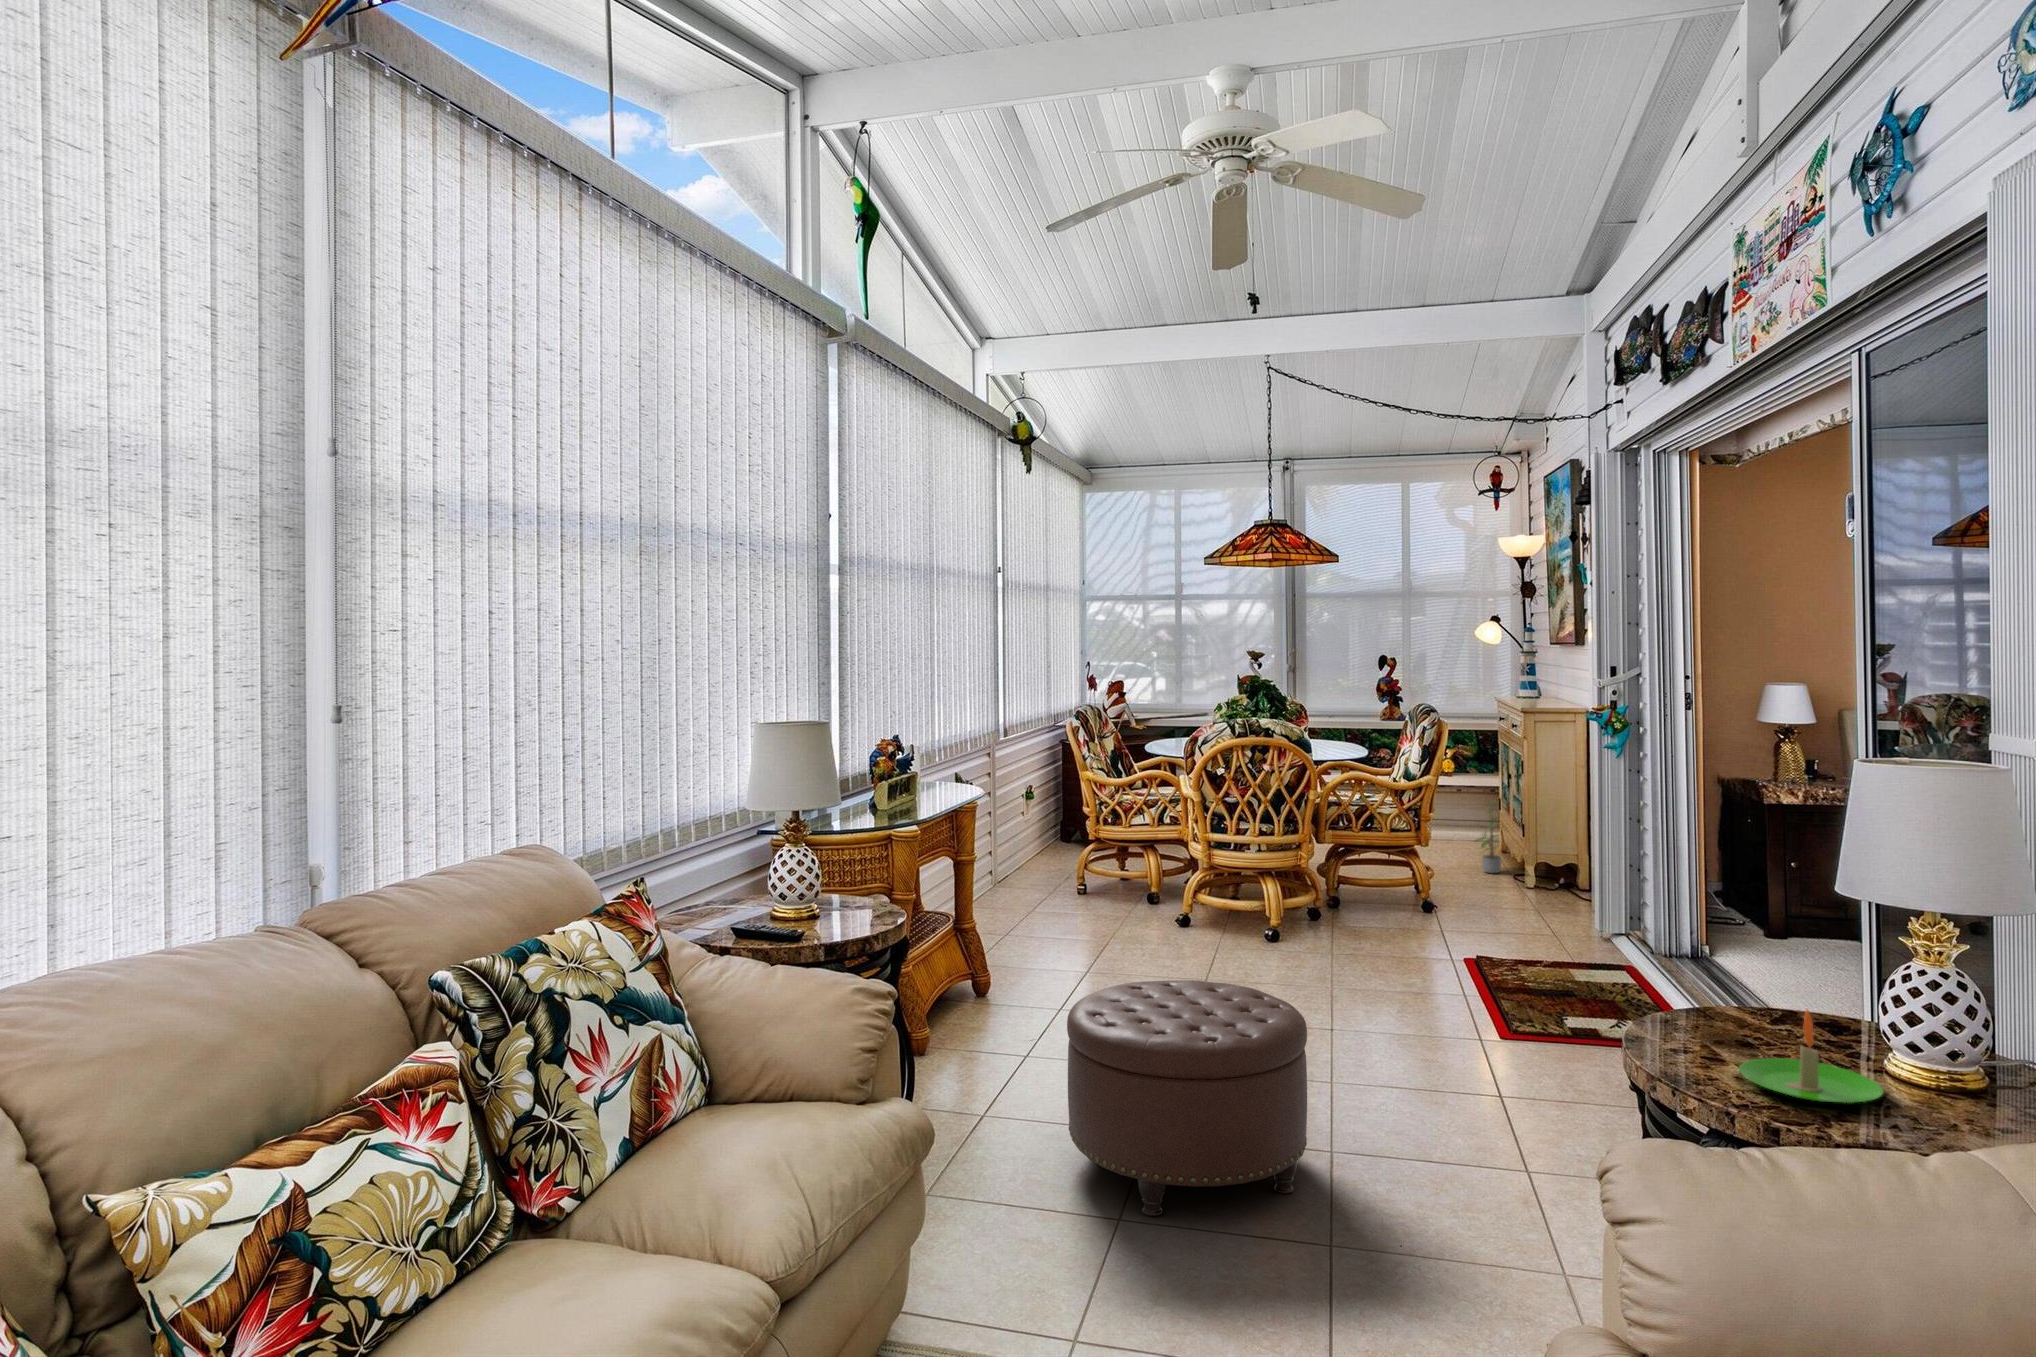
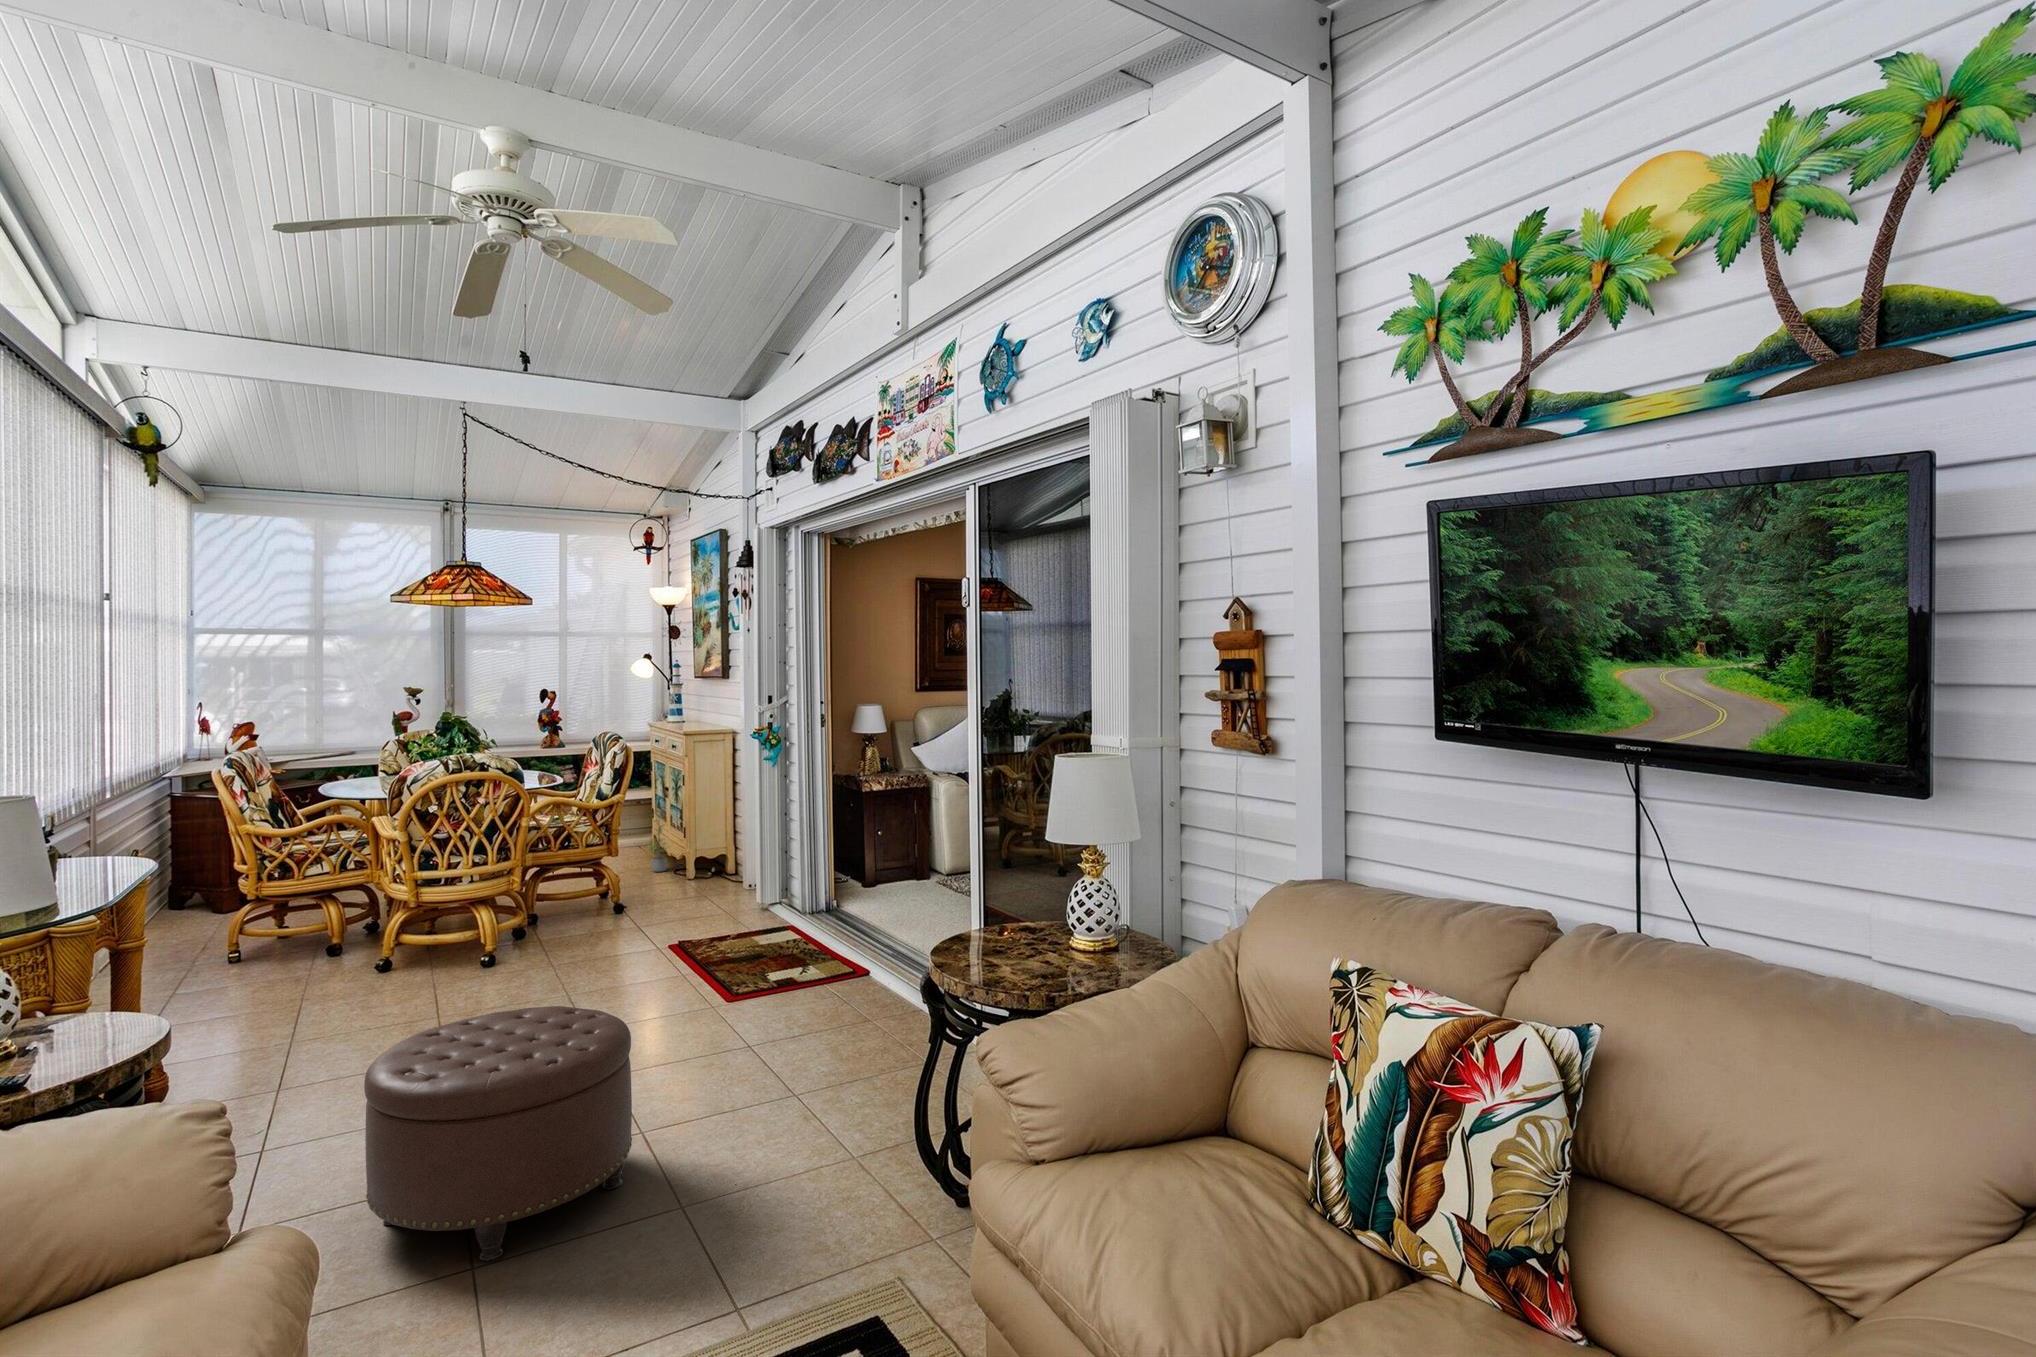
candle: present [1739,1010,1884,1103] -> none [1013,919,1093,979]

